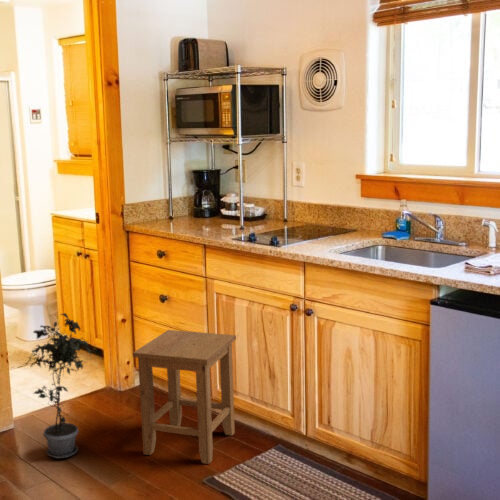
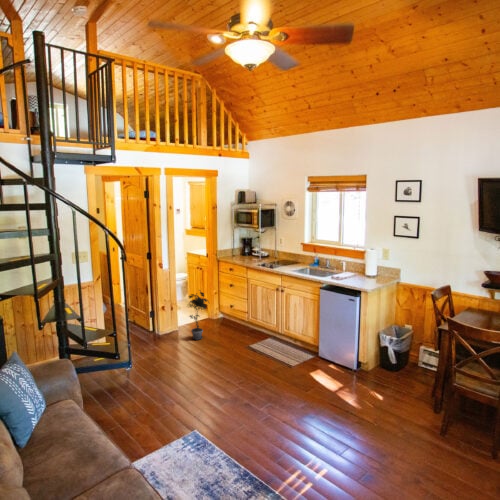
stool: present [133,330,236,464] -> none [223,297,258,342]

